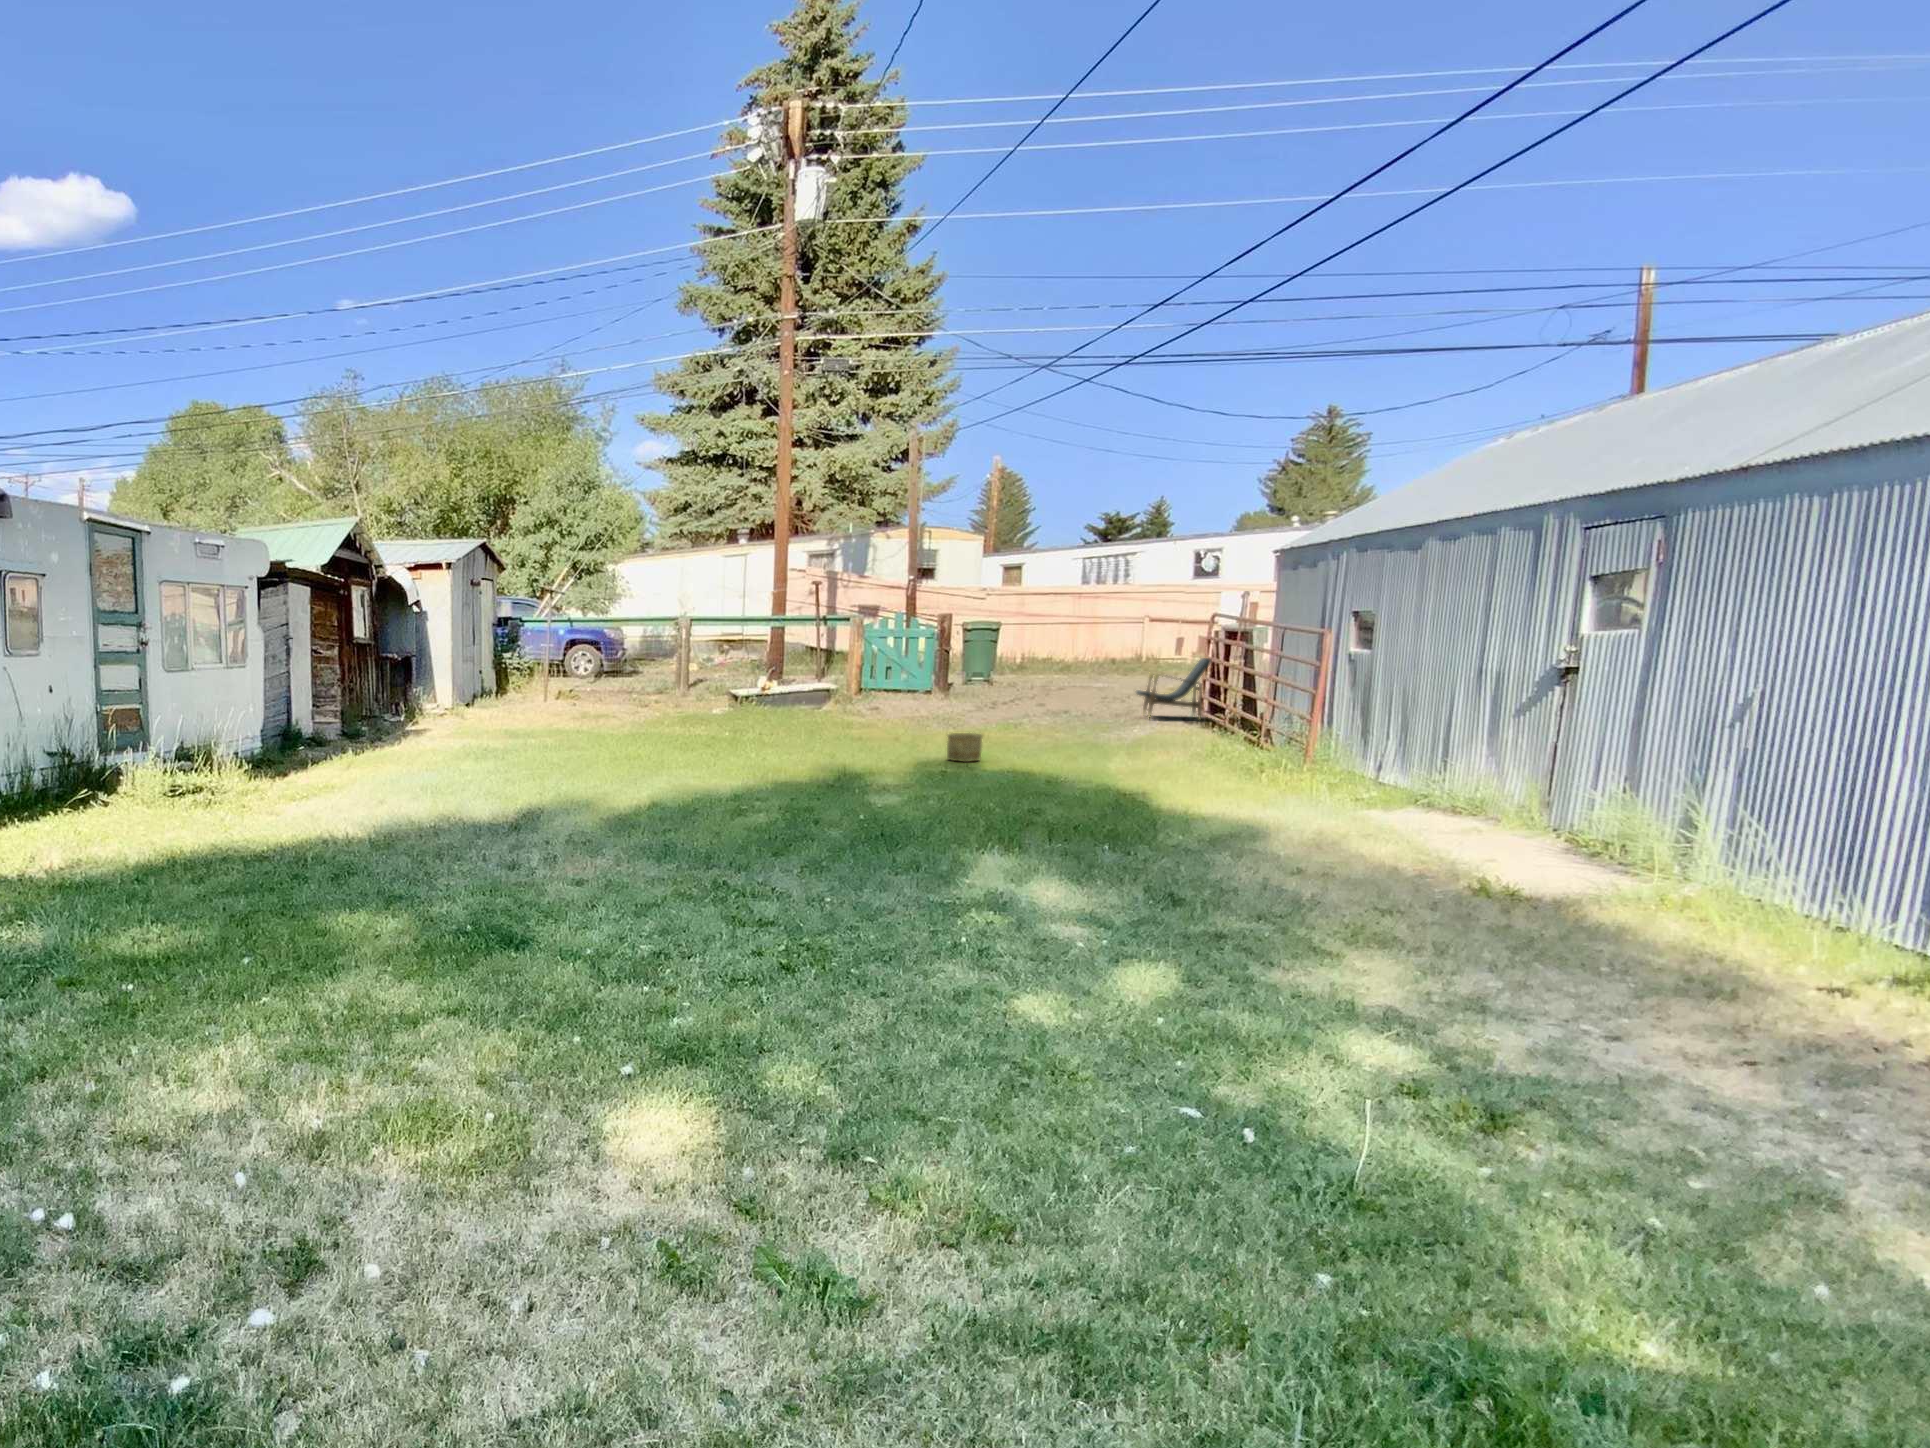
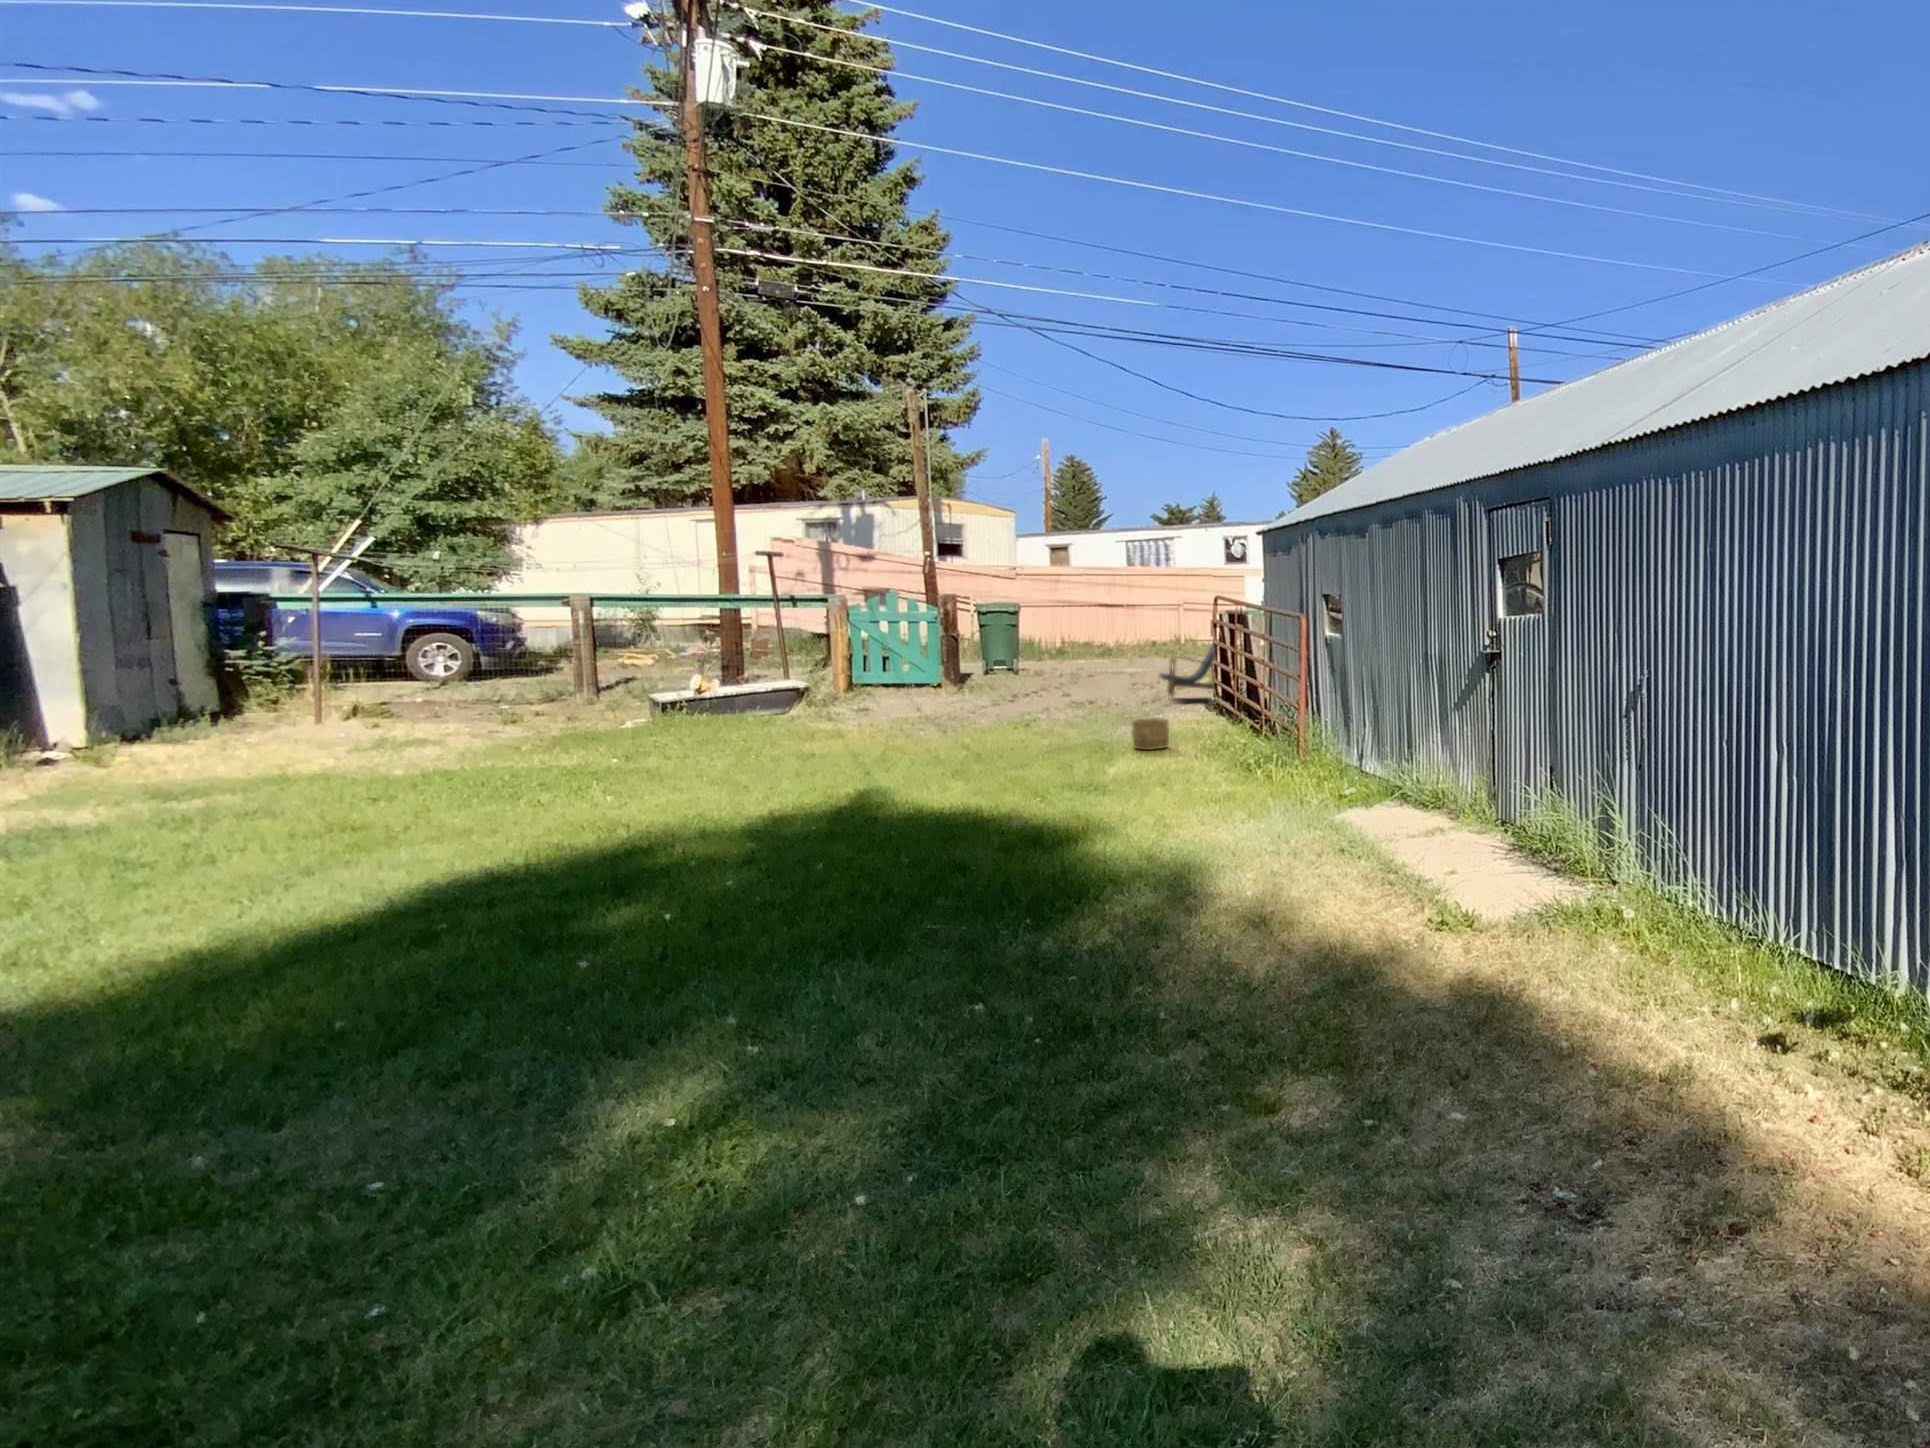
wooden bucket: present [947,733,982,762] -> present [1132,718,1169,750]

